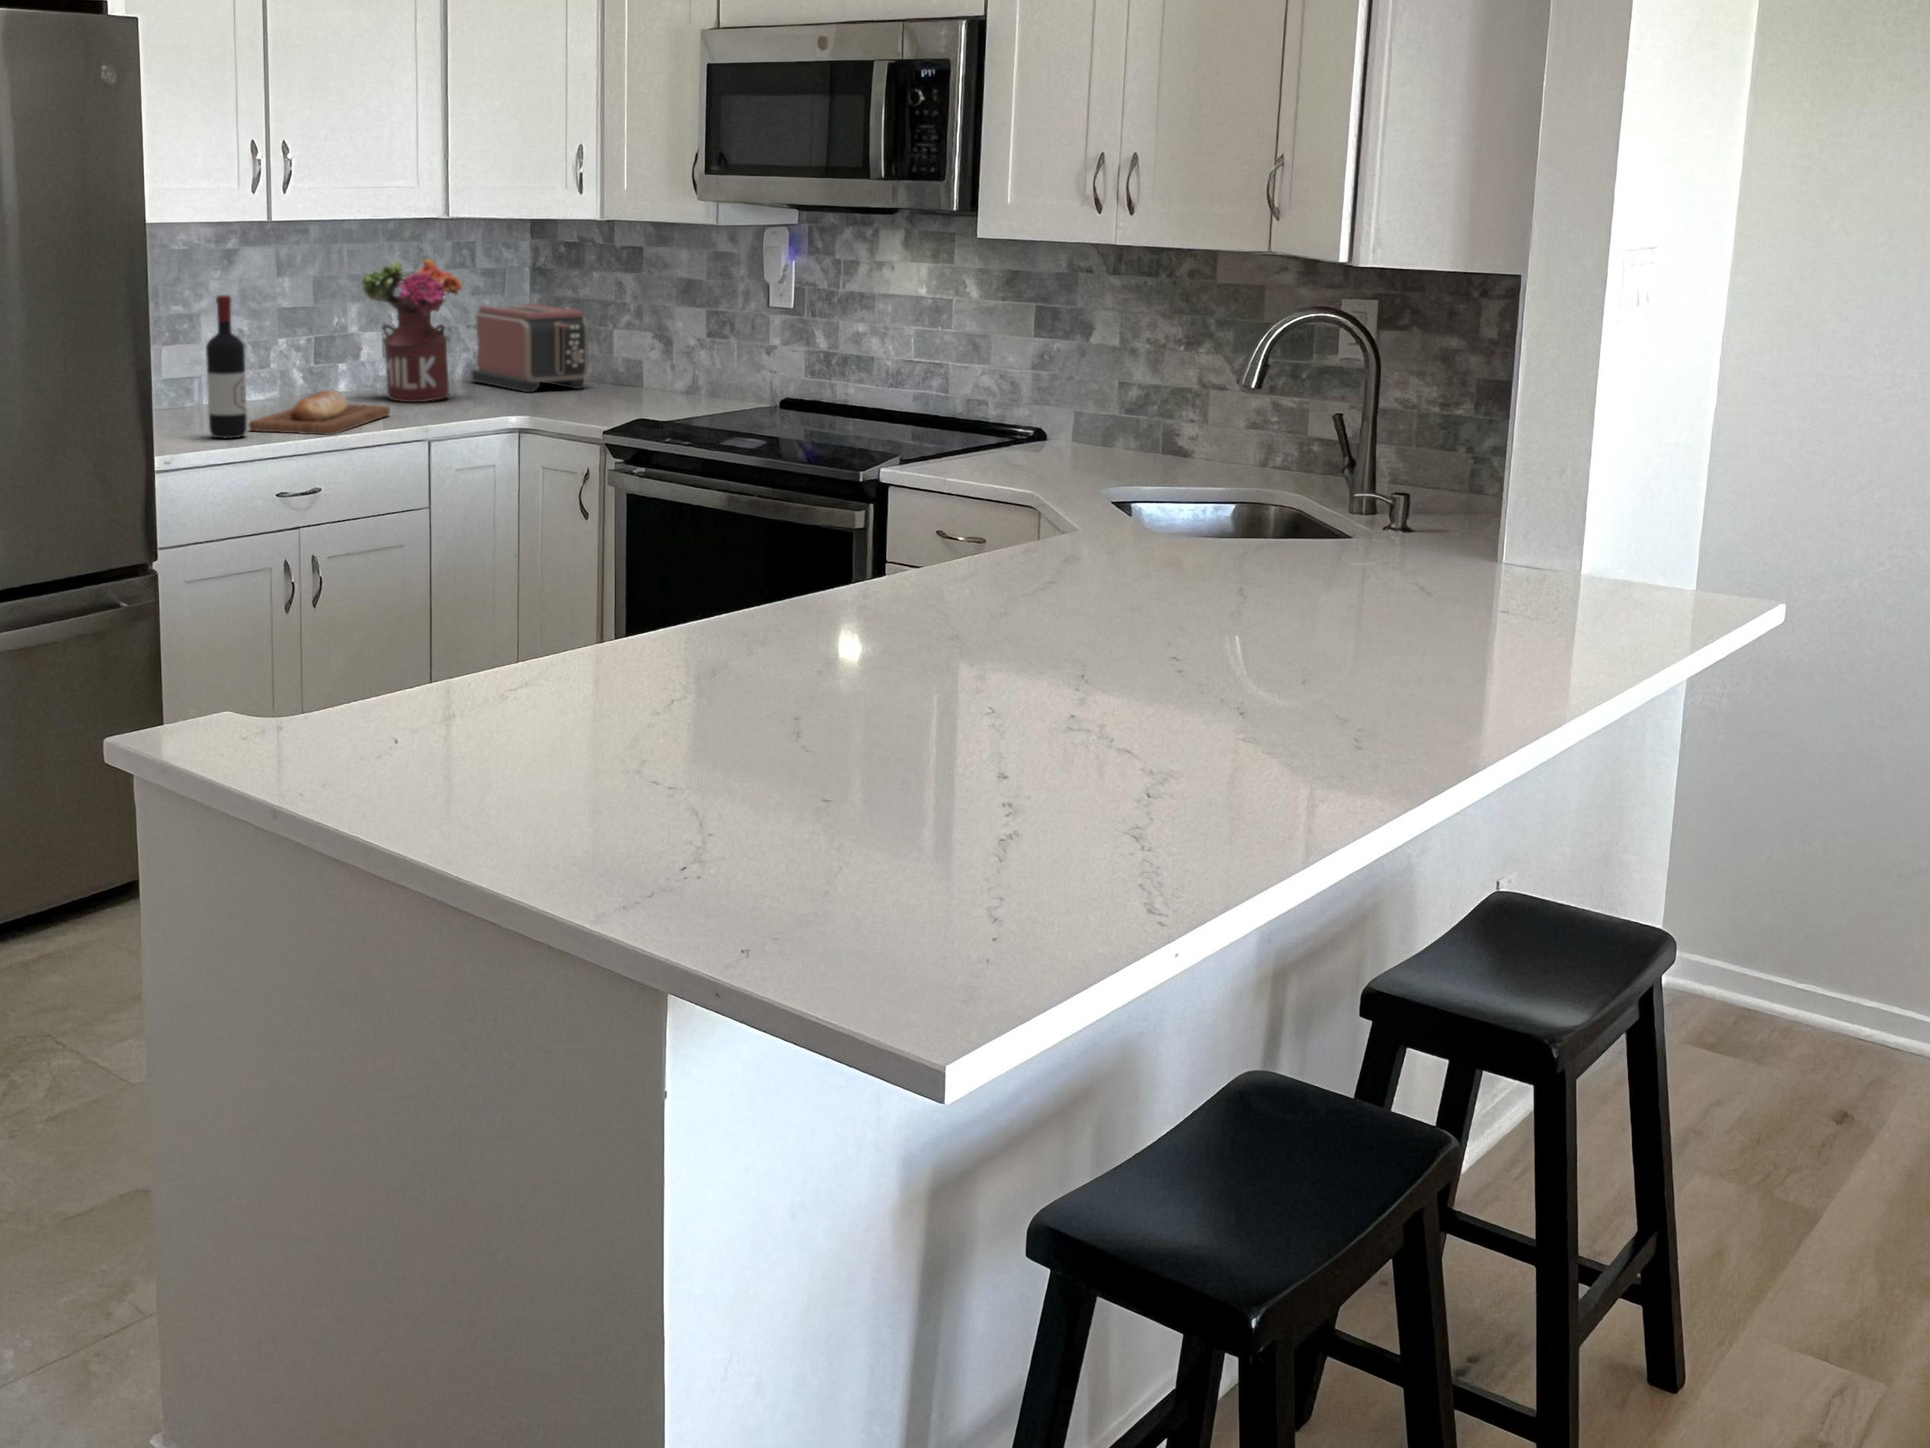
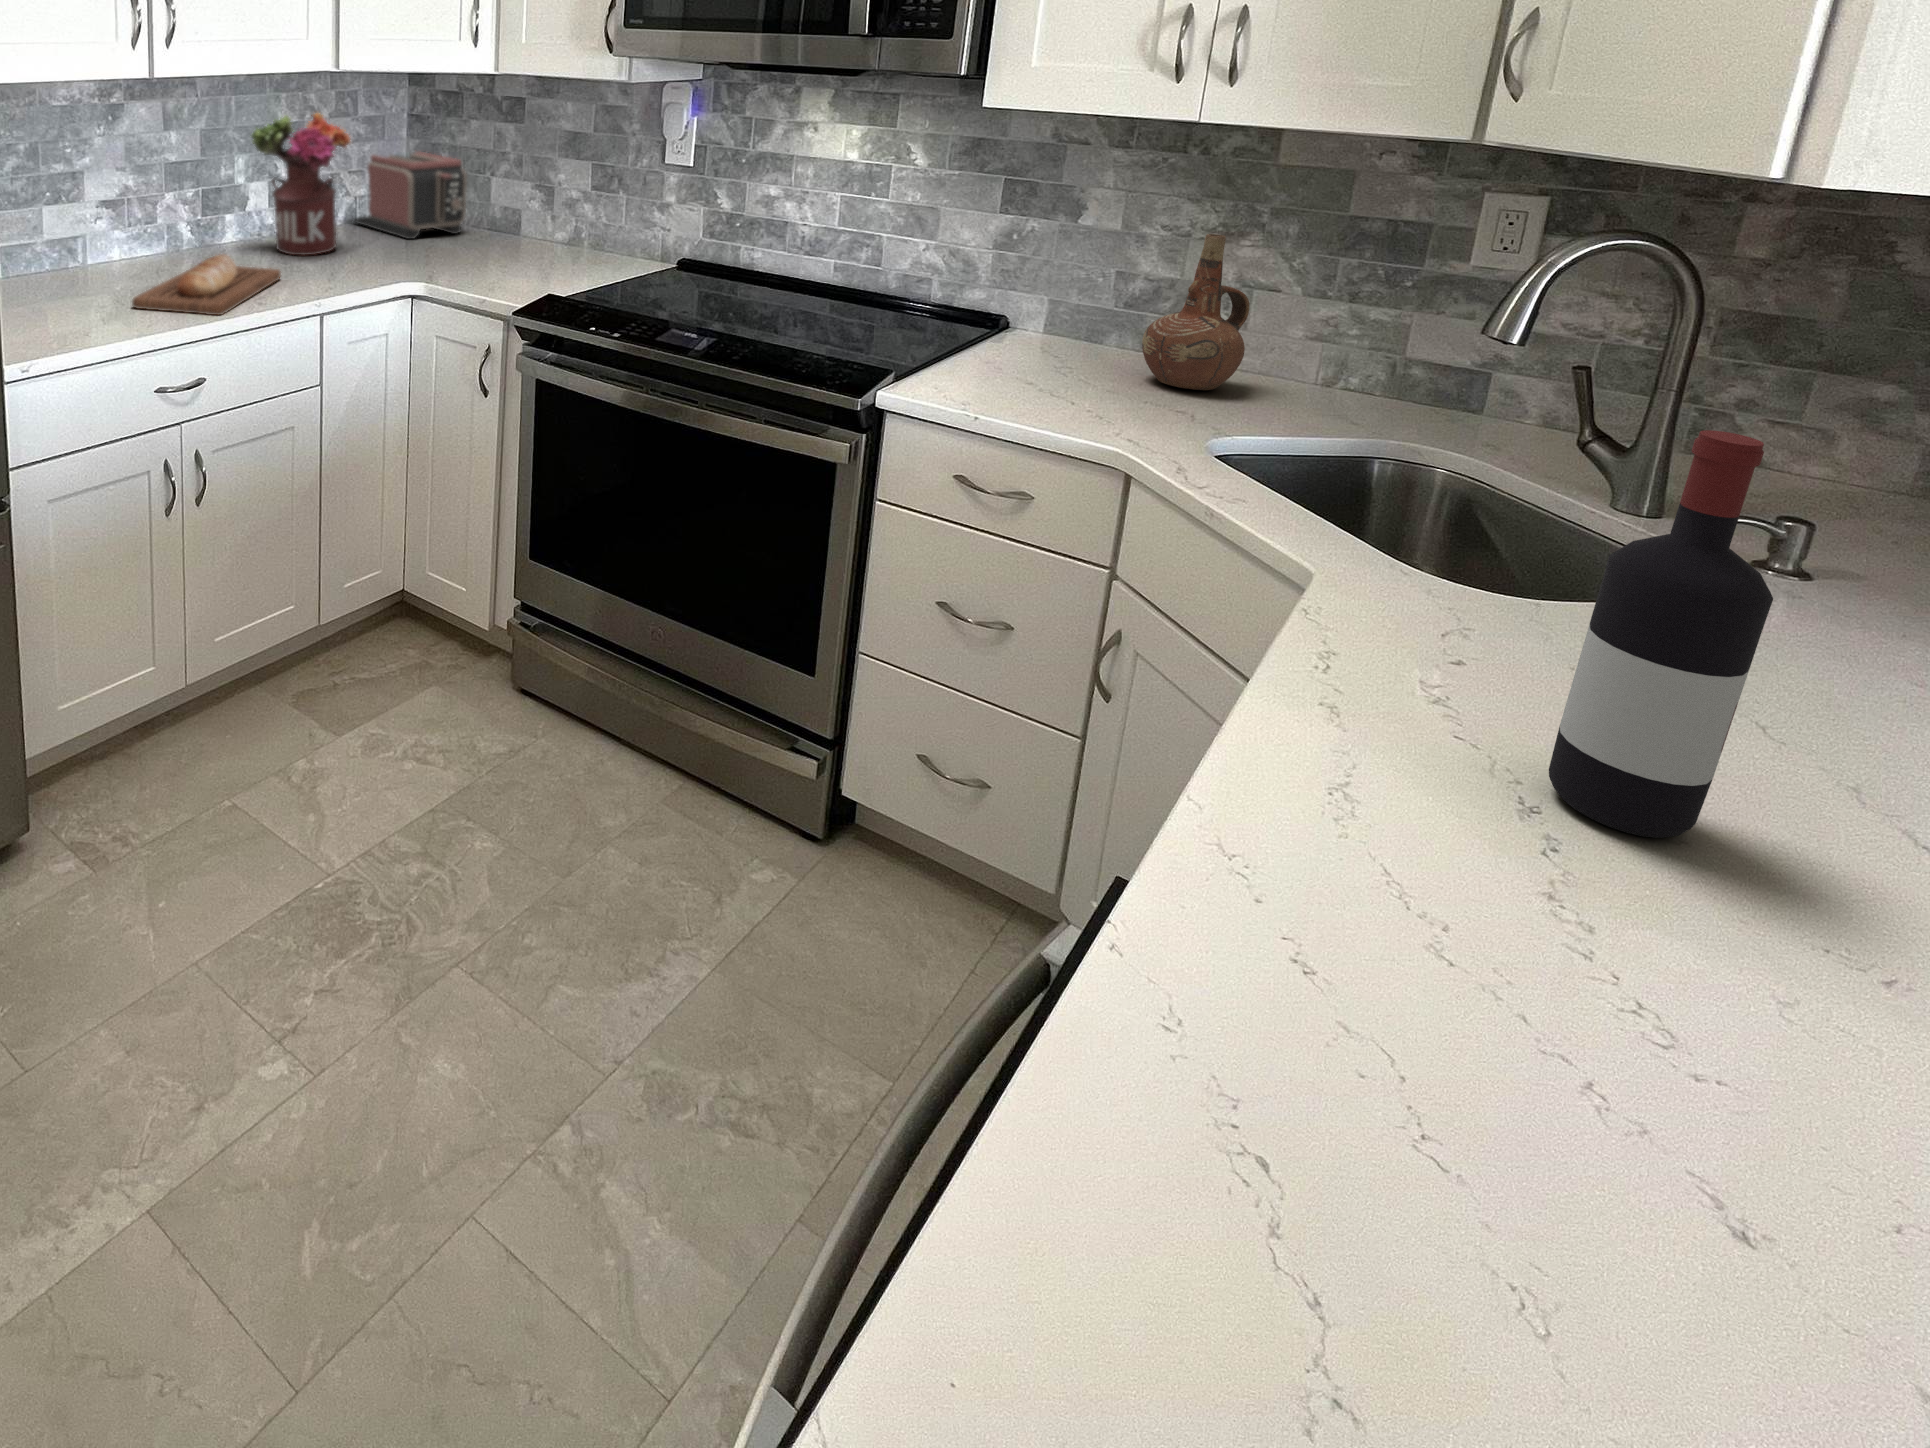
wine bottle: present [206,295,247,438] -> present [1549,430,1773,838]
ceramic pitcher: none [1099,336,1175,463] -> present [1142,234,1249,390]

